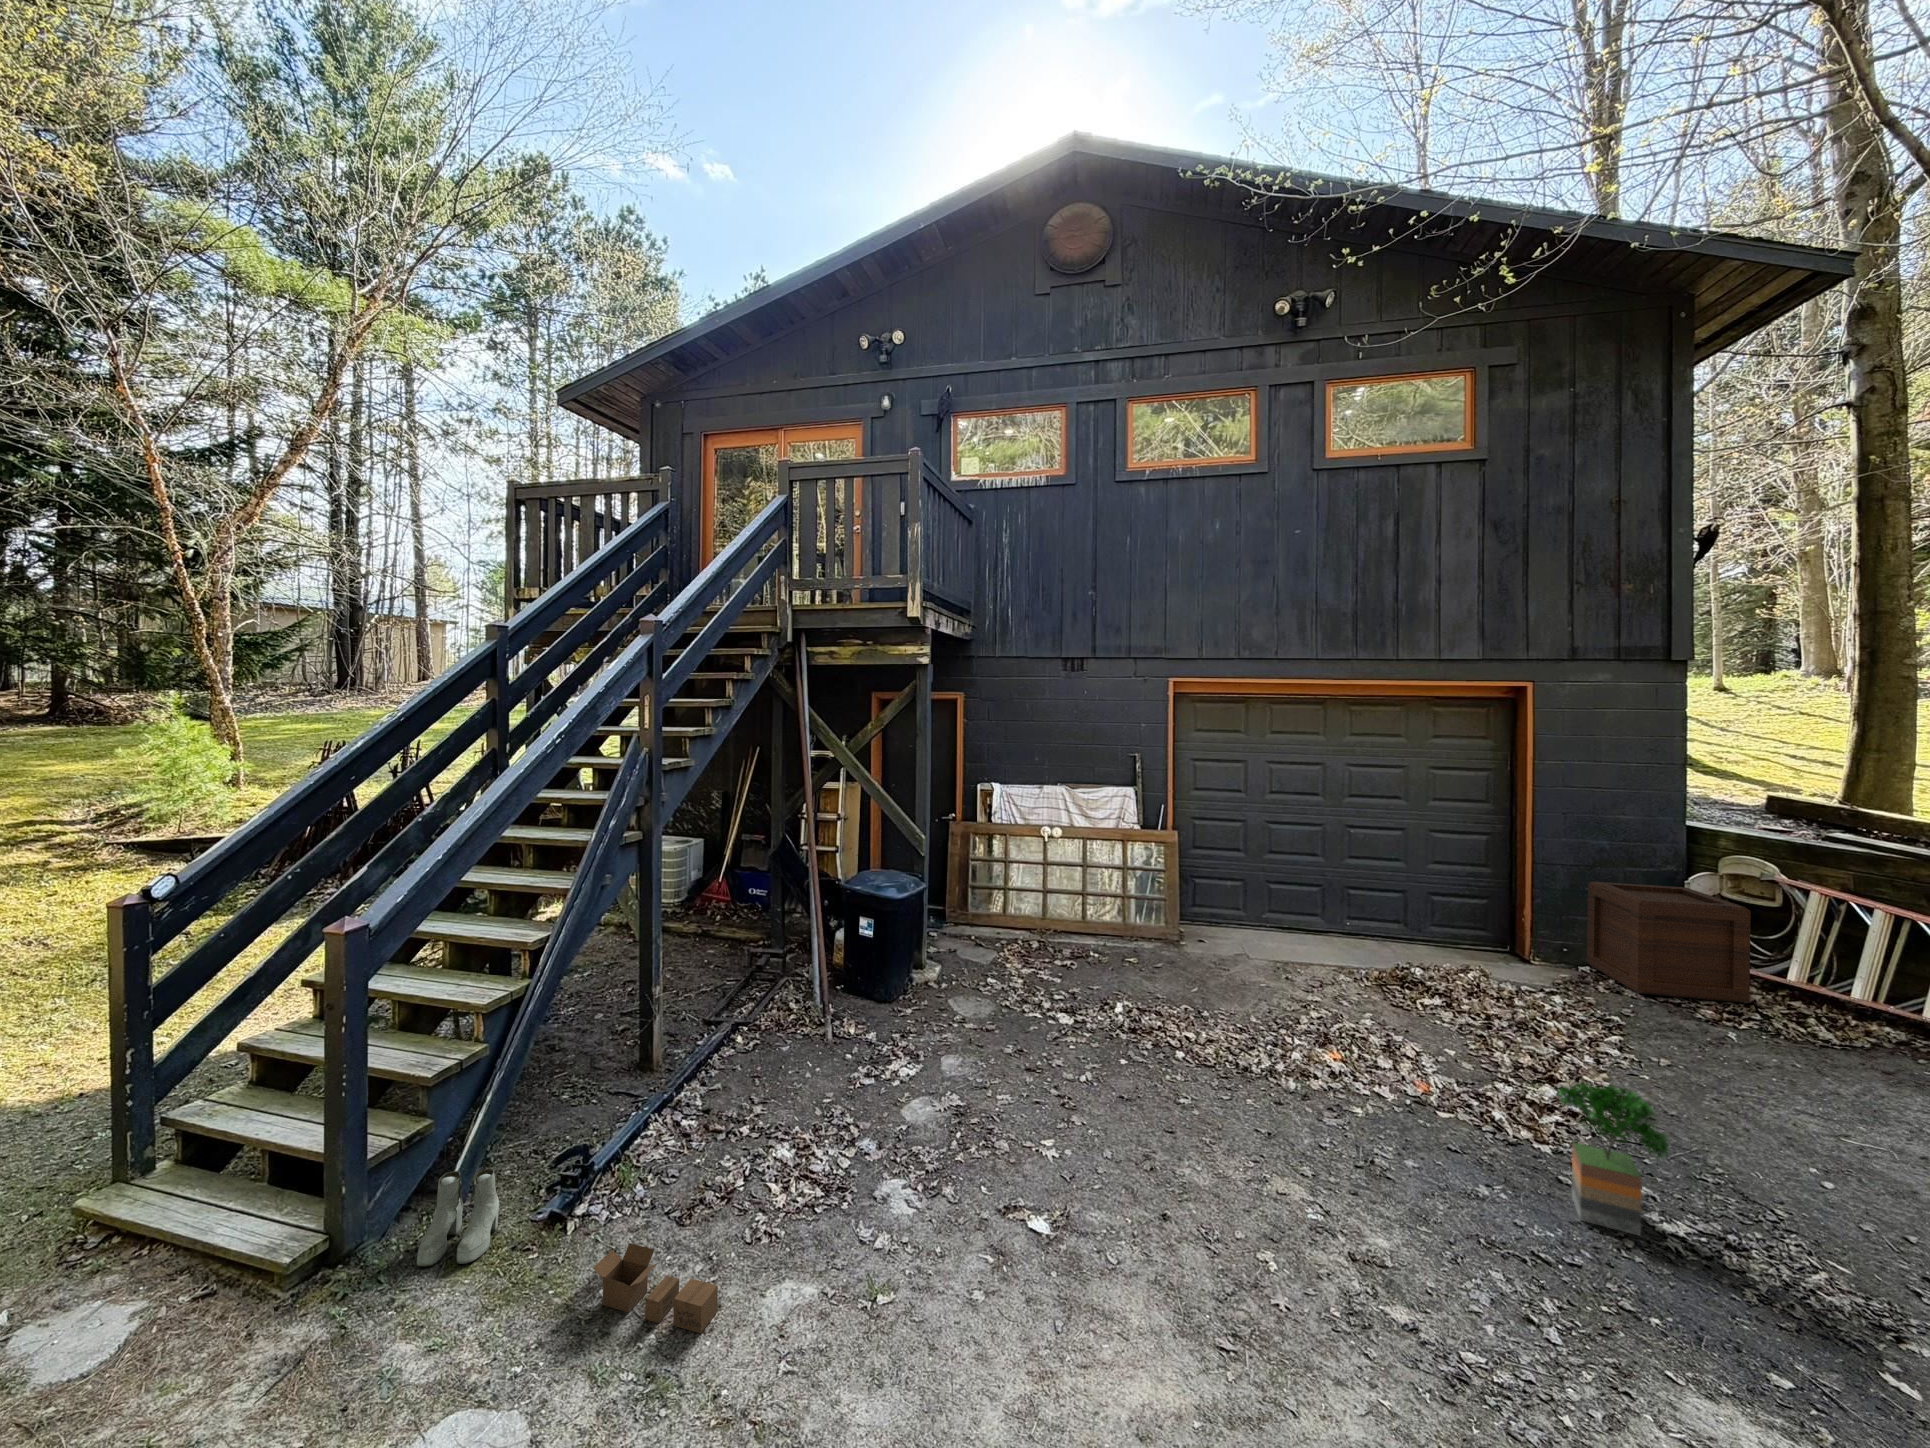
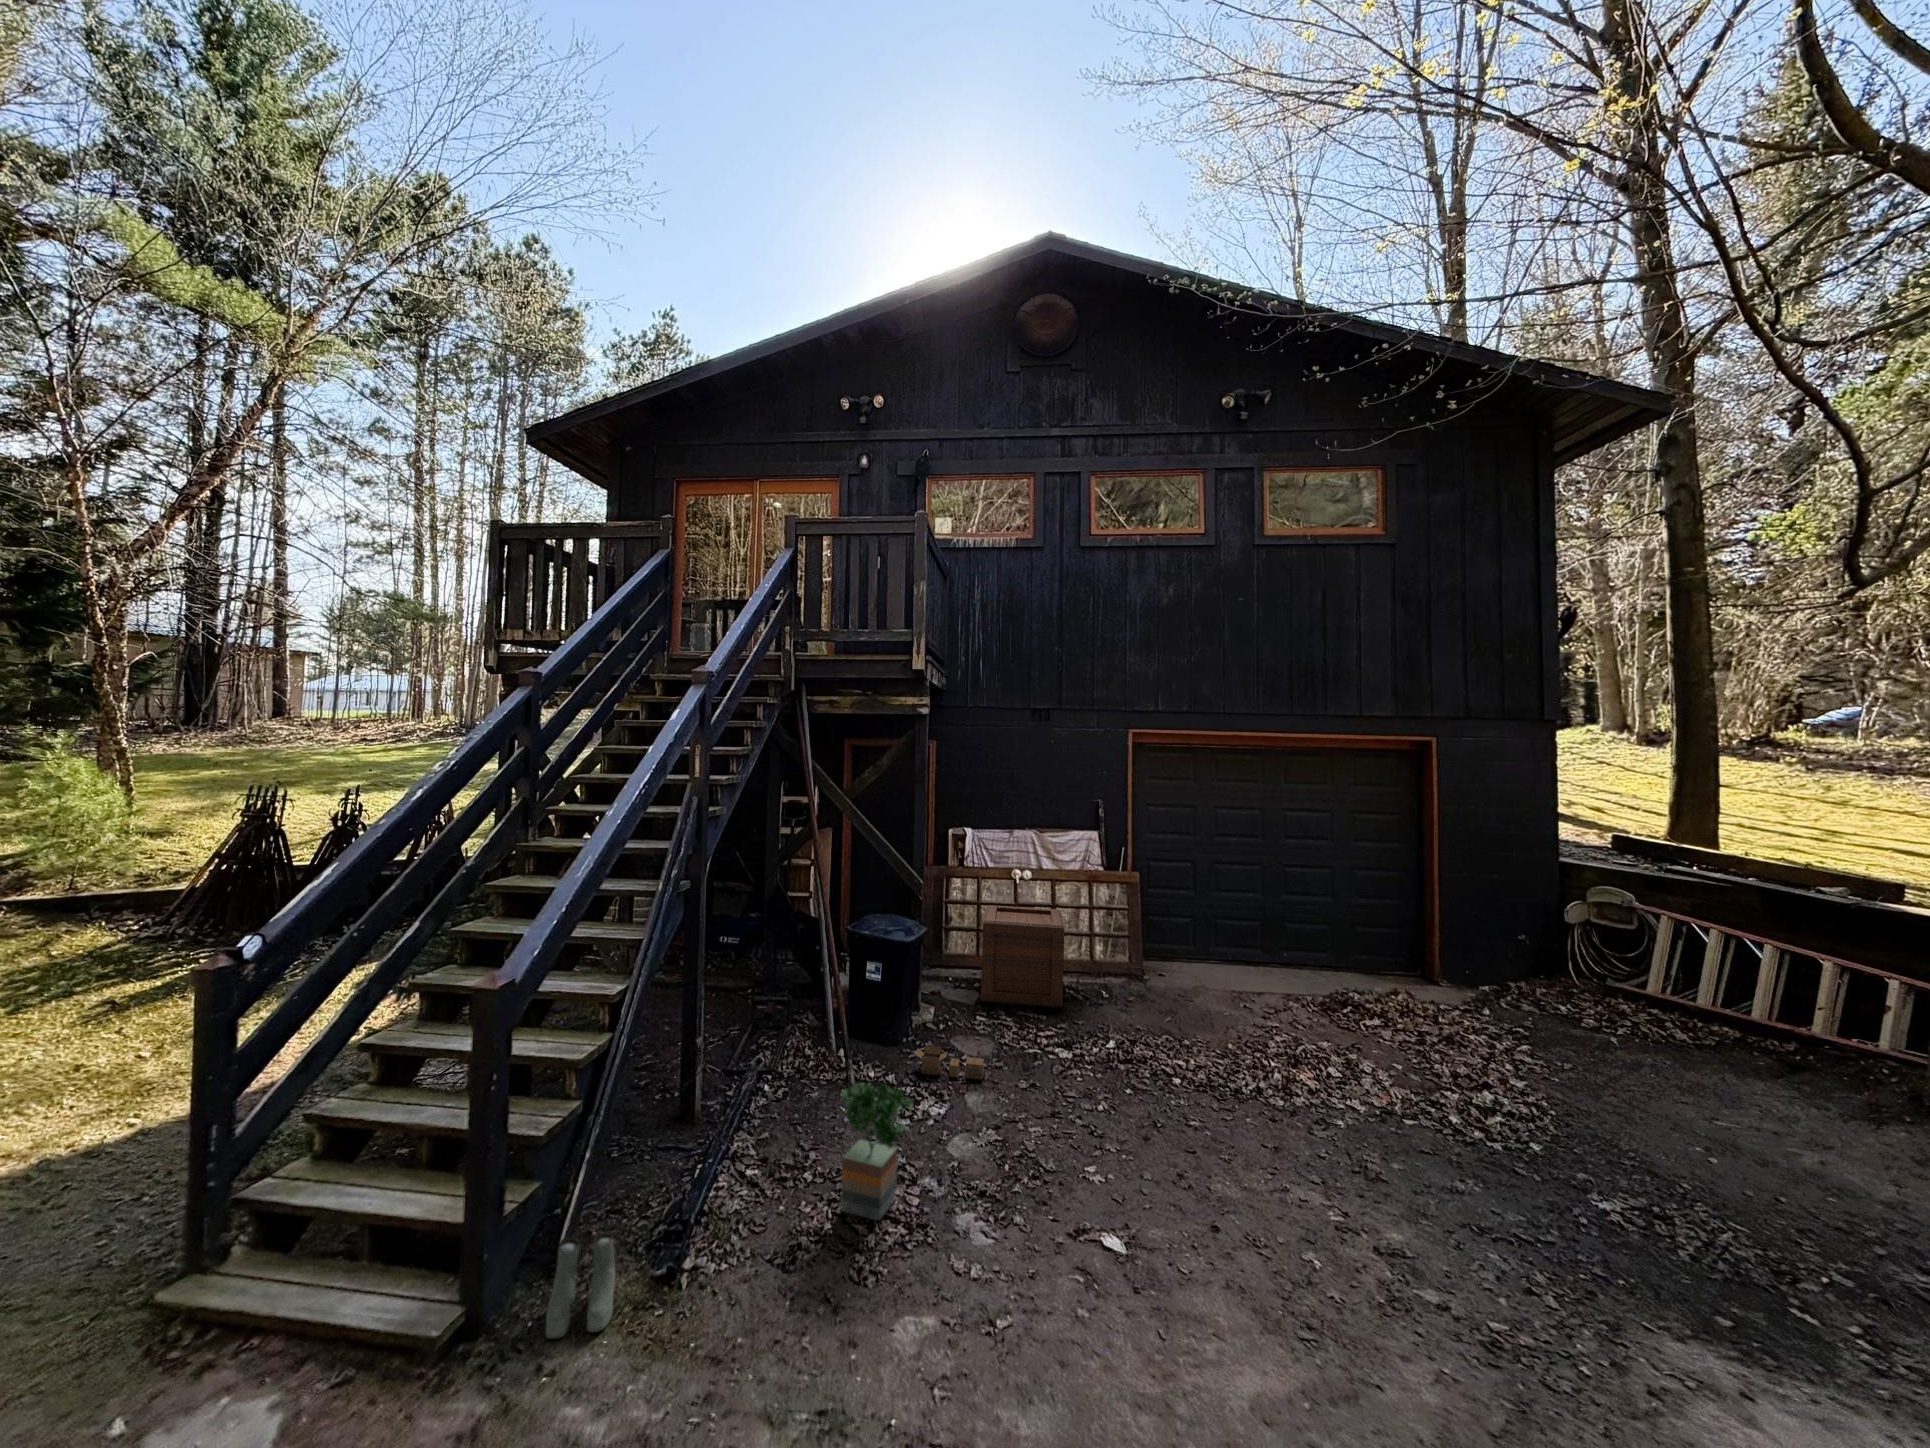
wooden crate: present [1587,882,1751,1003] -> present [981,905,1064,1008]
potted tree: present [1556,1083,1669,1236] -> present [841,1083,913,1221]
cardboard box: present [593,1243,718,1334] -> present [915,1045,984,1080]

